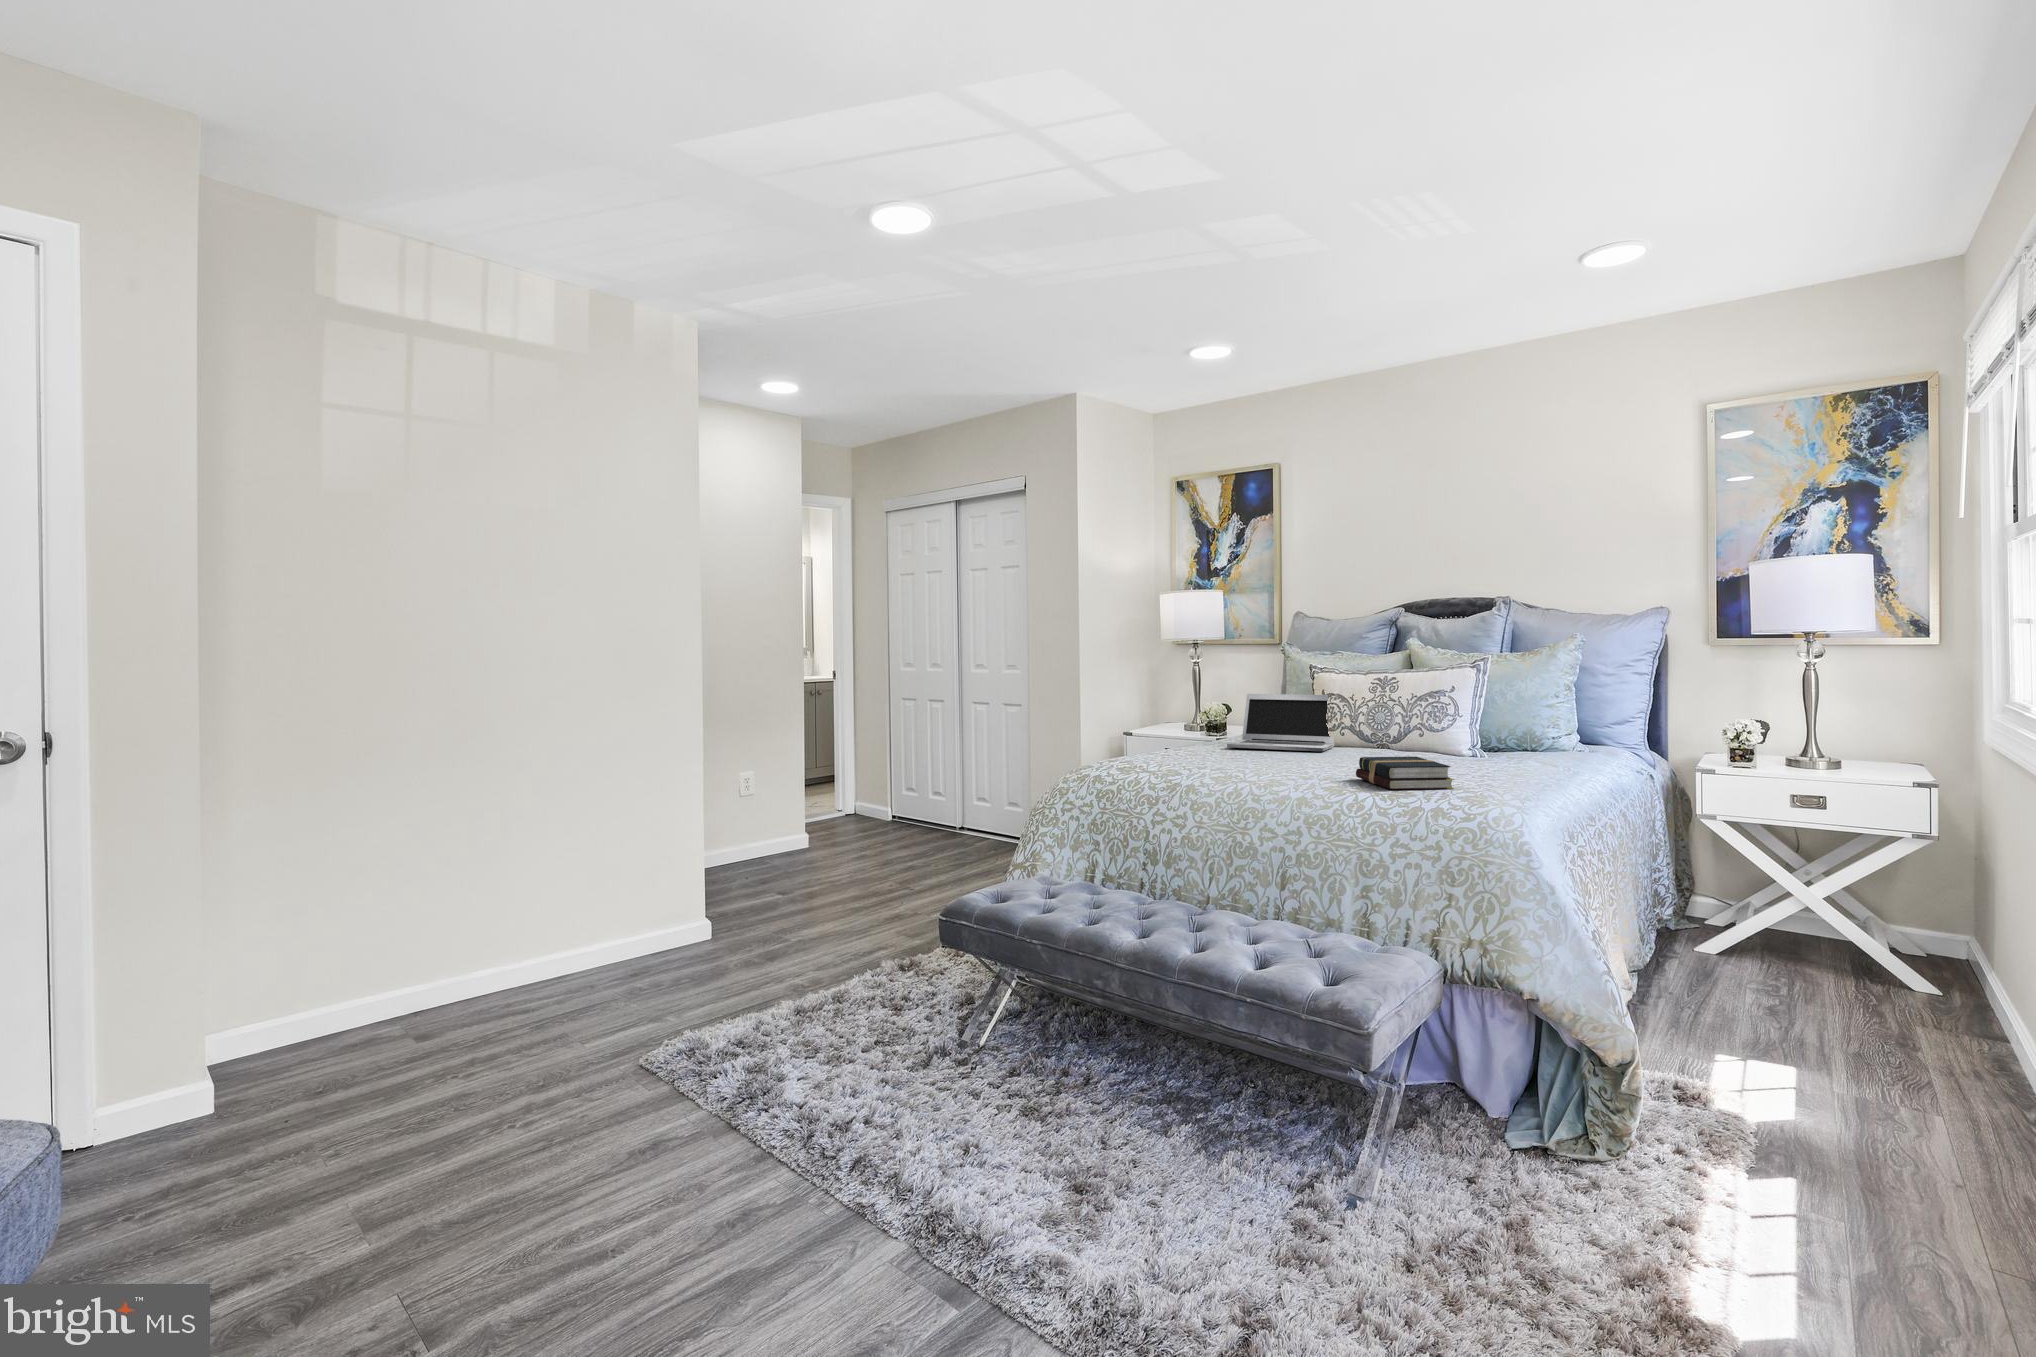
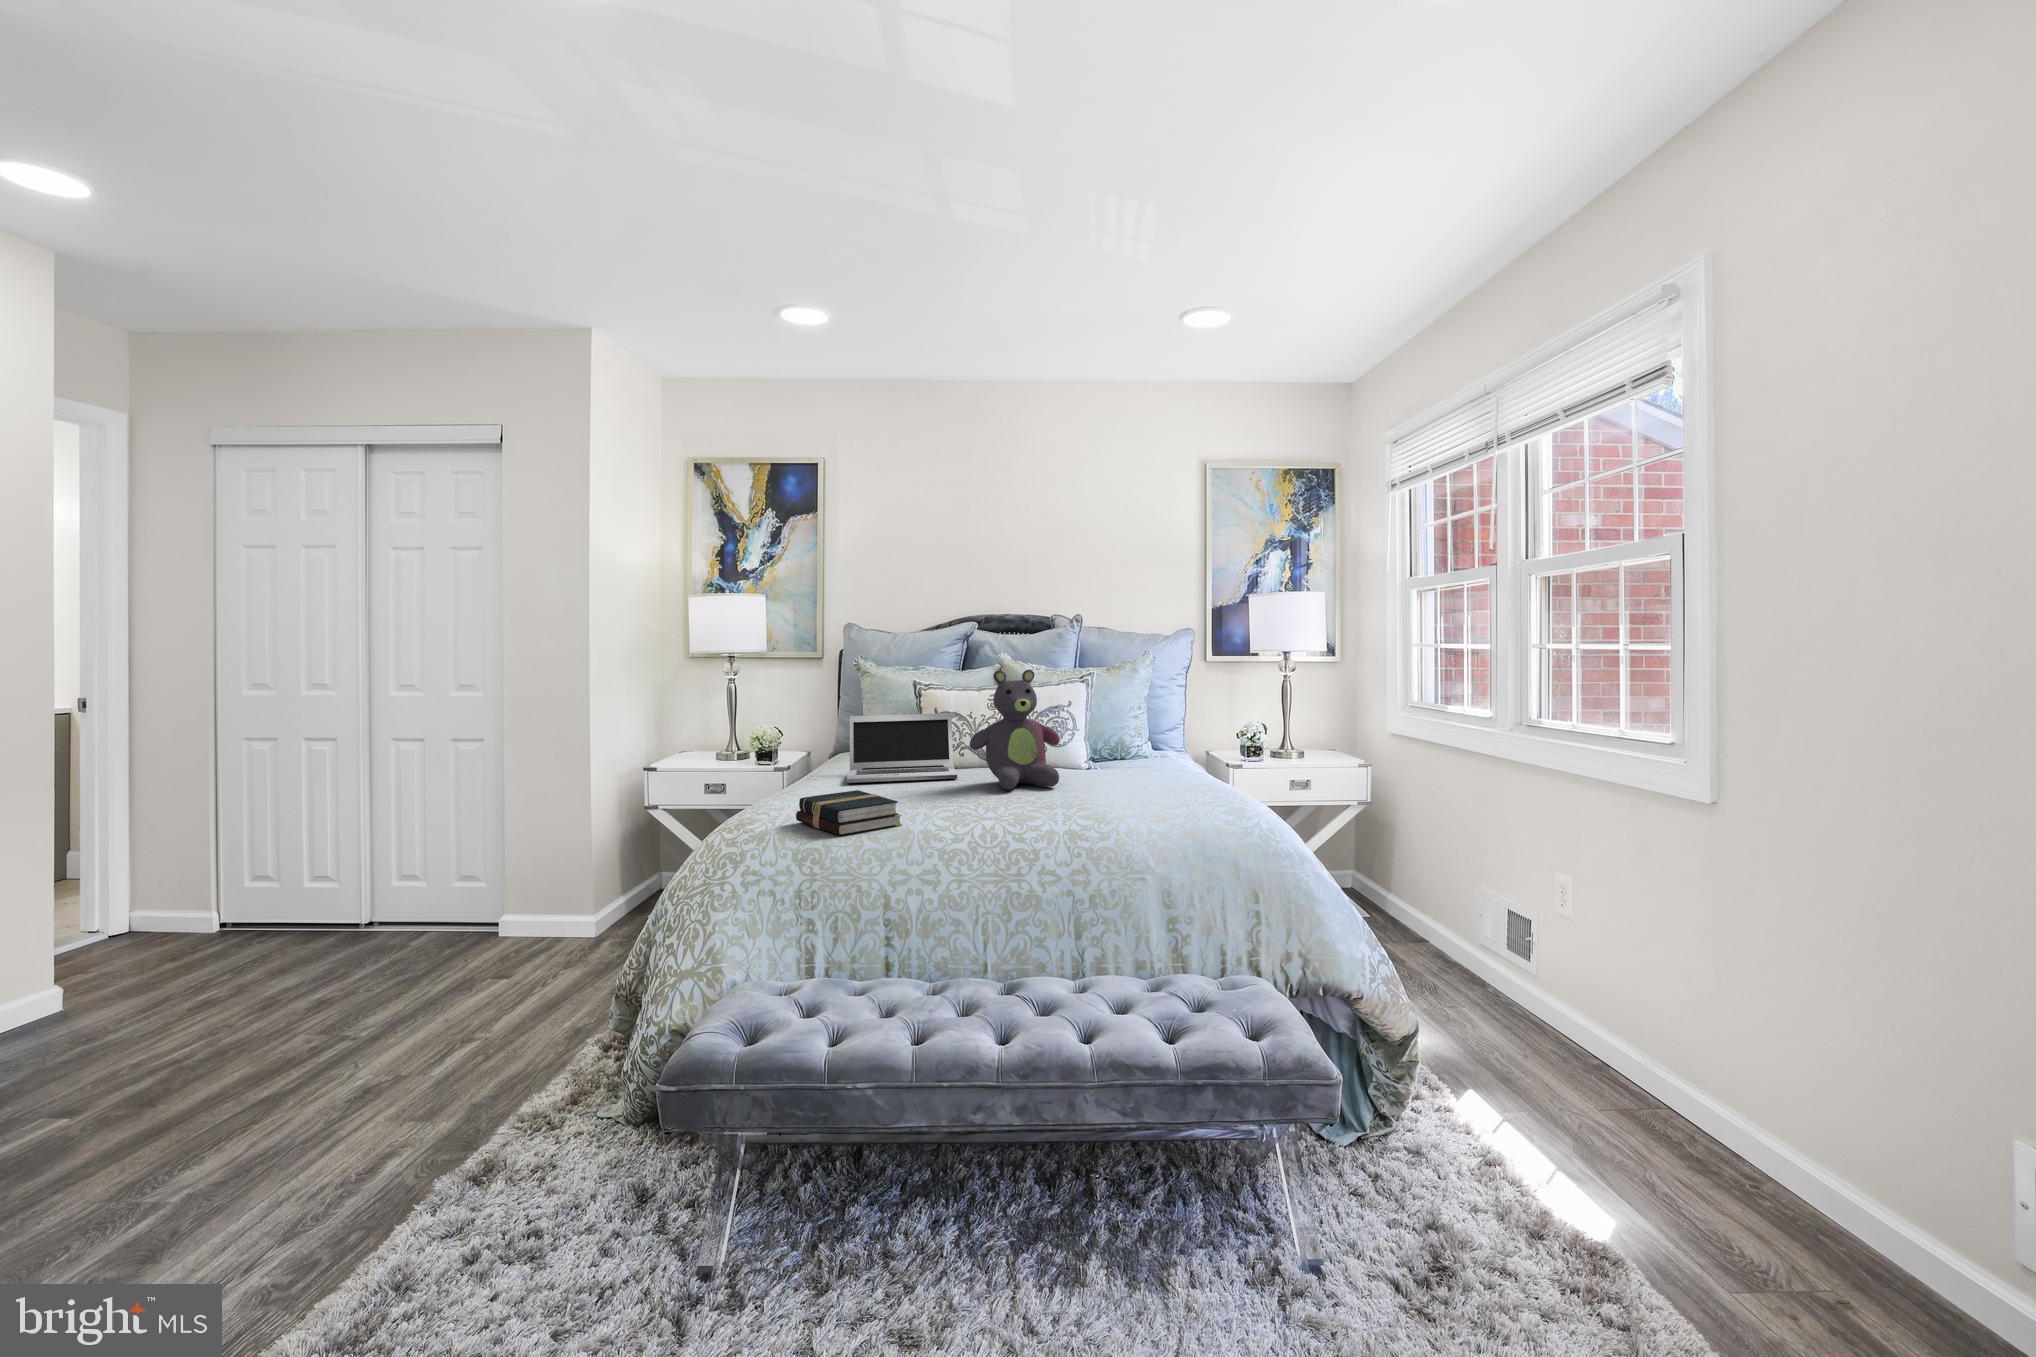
stuffed bear: none [1324,654,1416,762] -> present [970,670,1060,790]
hardback book: present [1356,756,1454,790] -> present [796,790,902,836]

